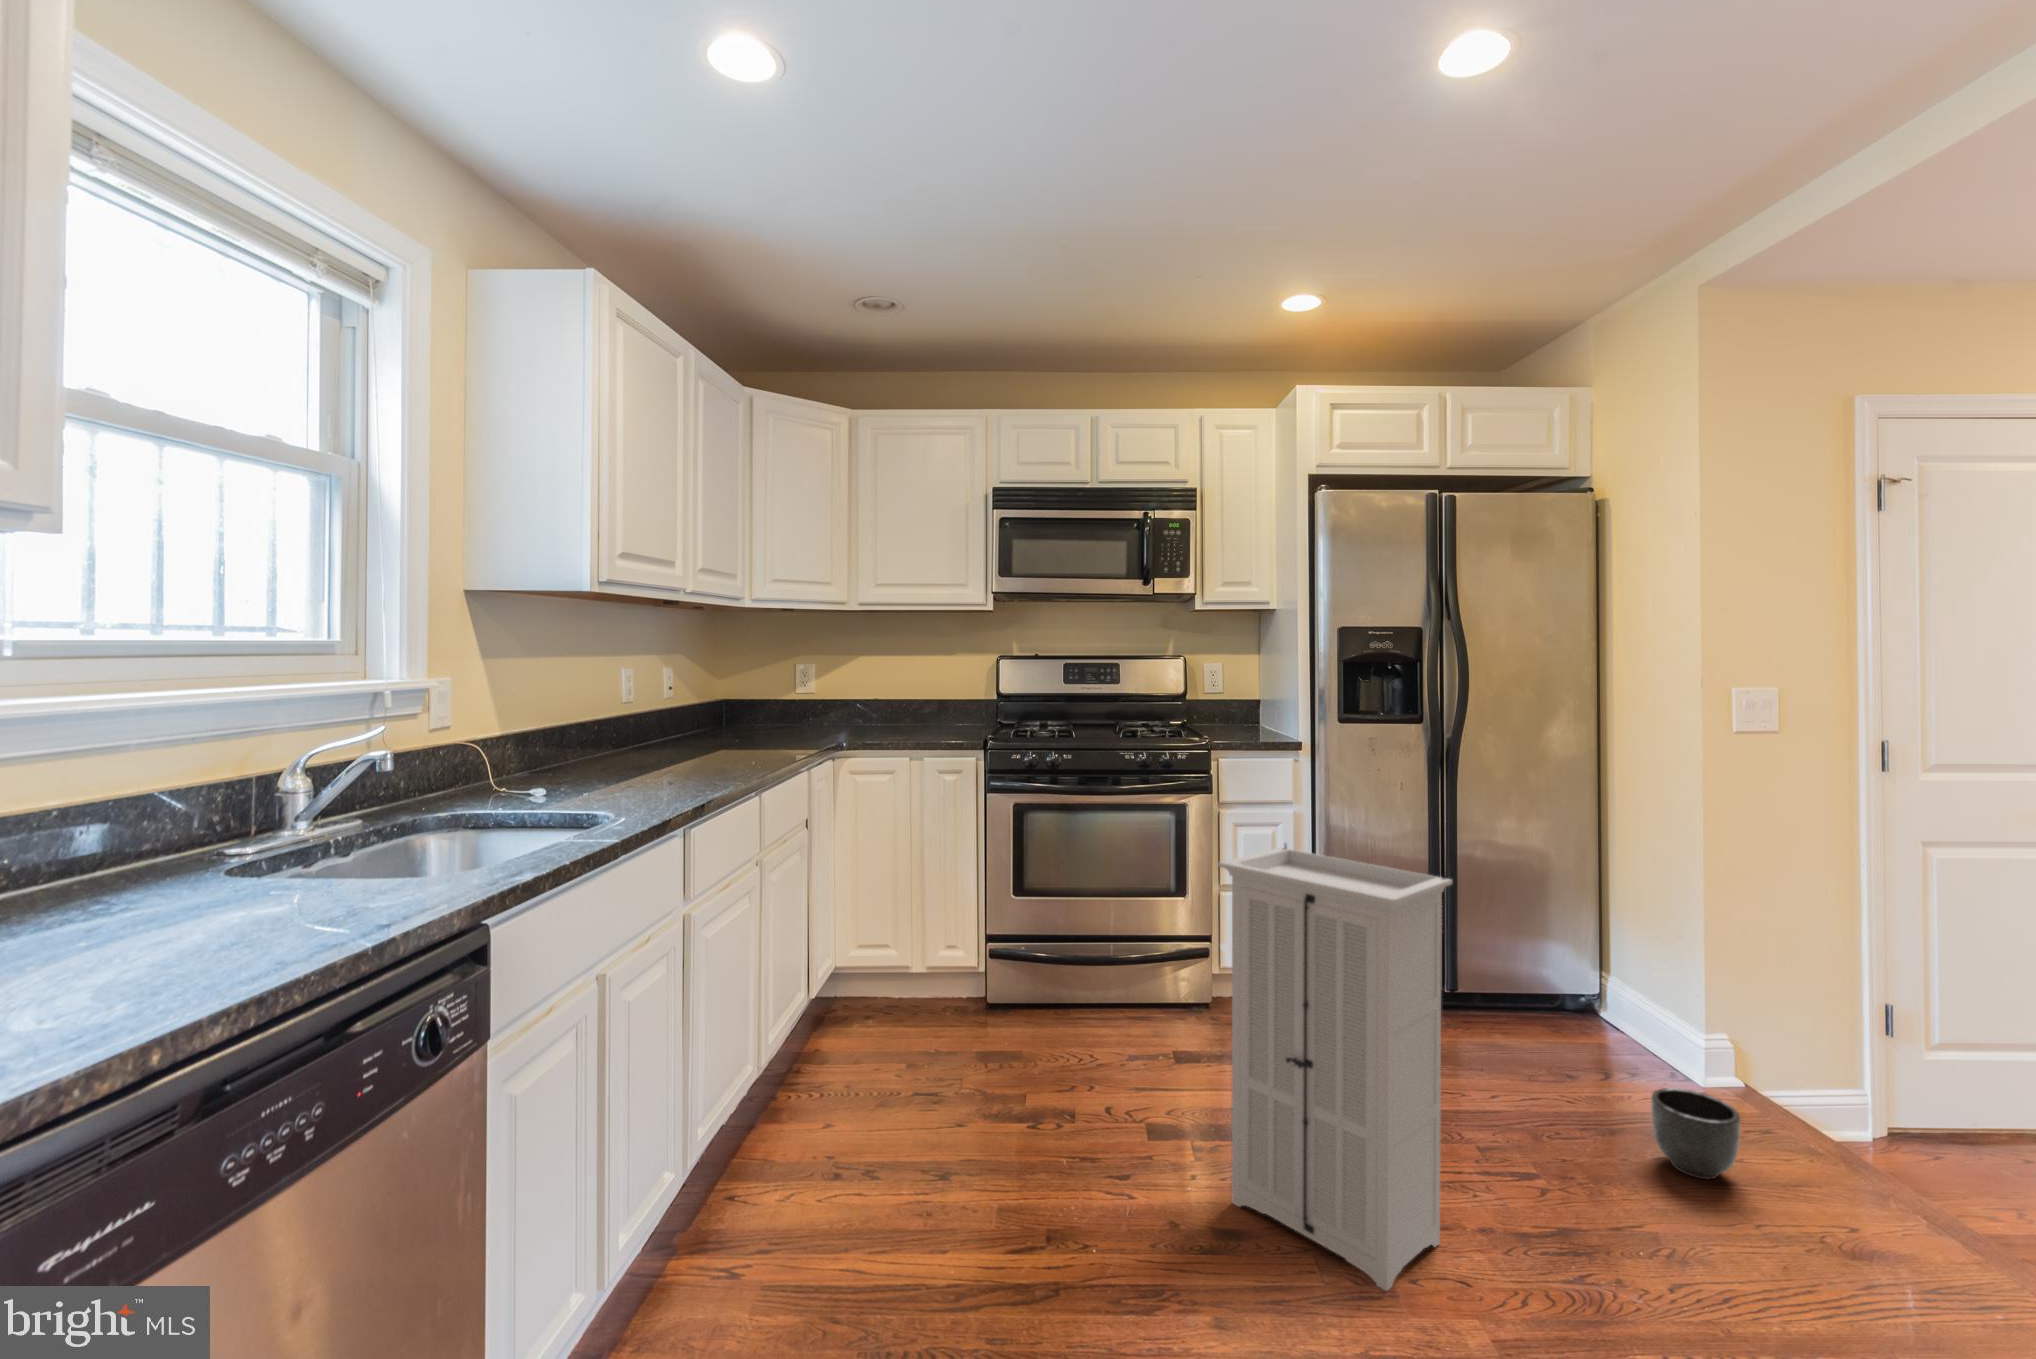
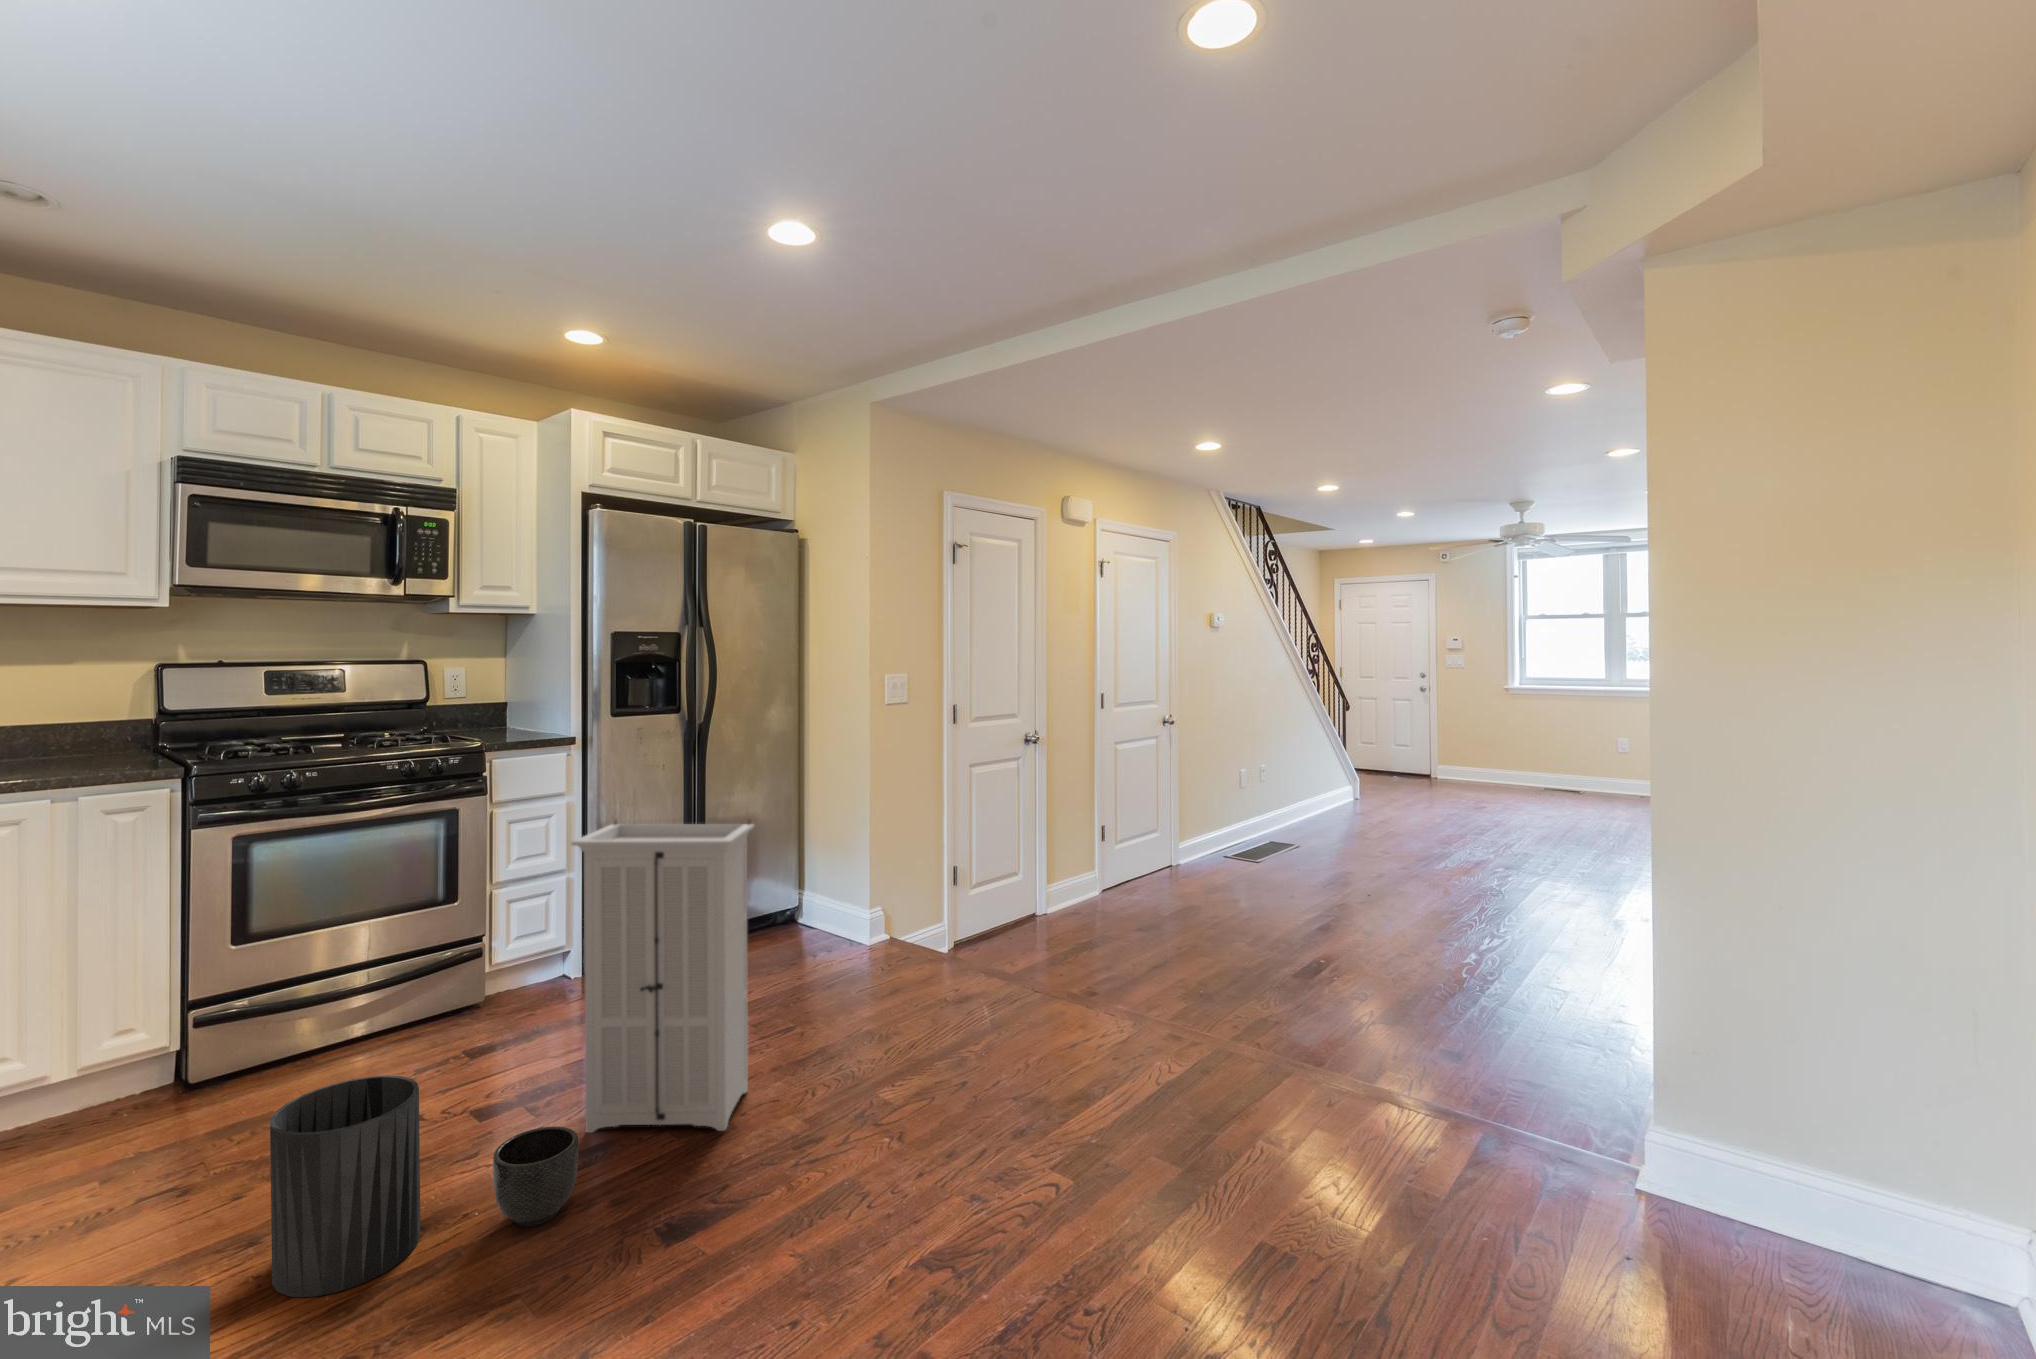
trash can: none [932,1056,1048,1269] -> present [270,1075,420,1297]
planter: present [1651,1088,1740,1179] -> present [493,1126,578,1227]

